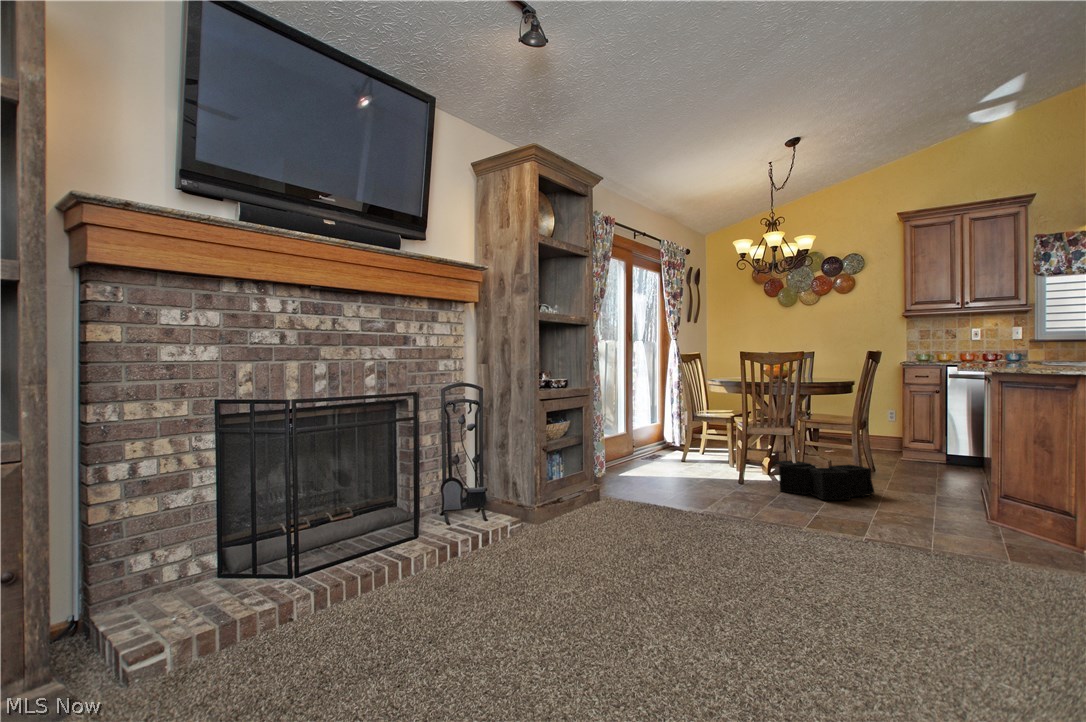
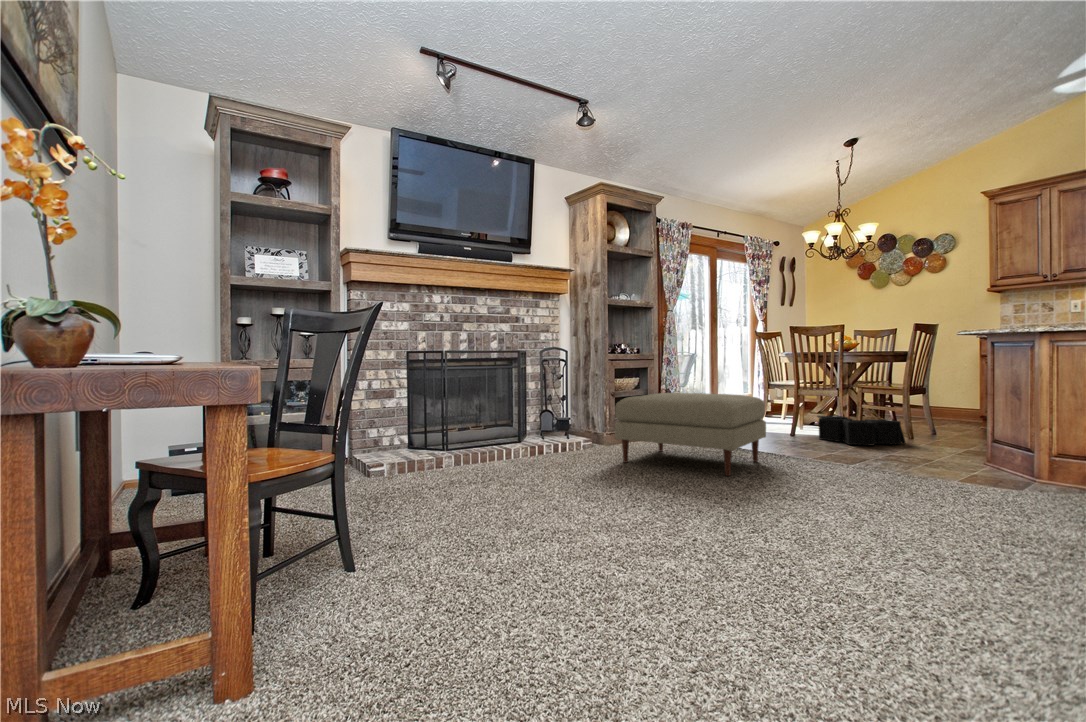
ottoman: none [581,451,778,587] -> present [615,393,766,476]

